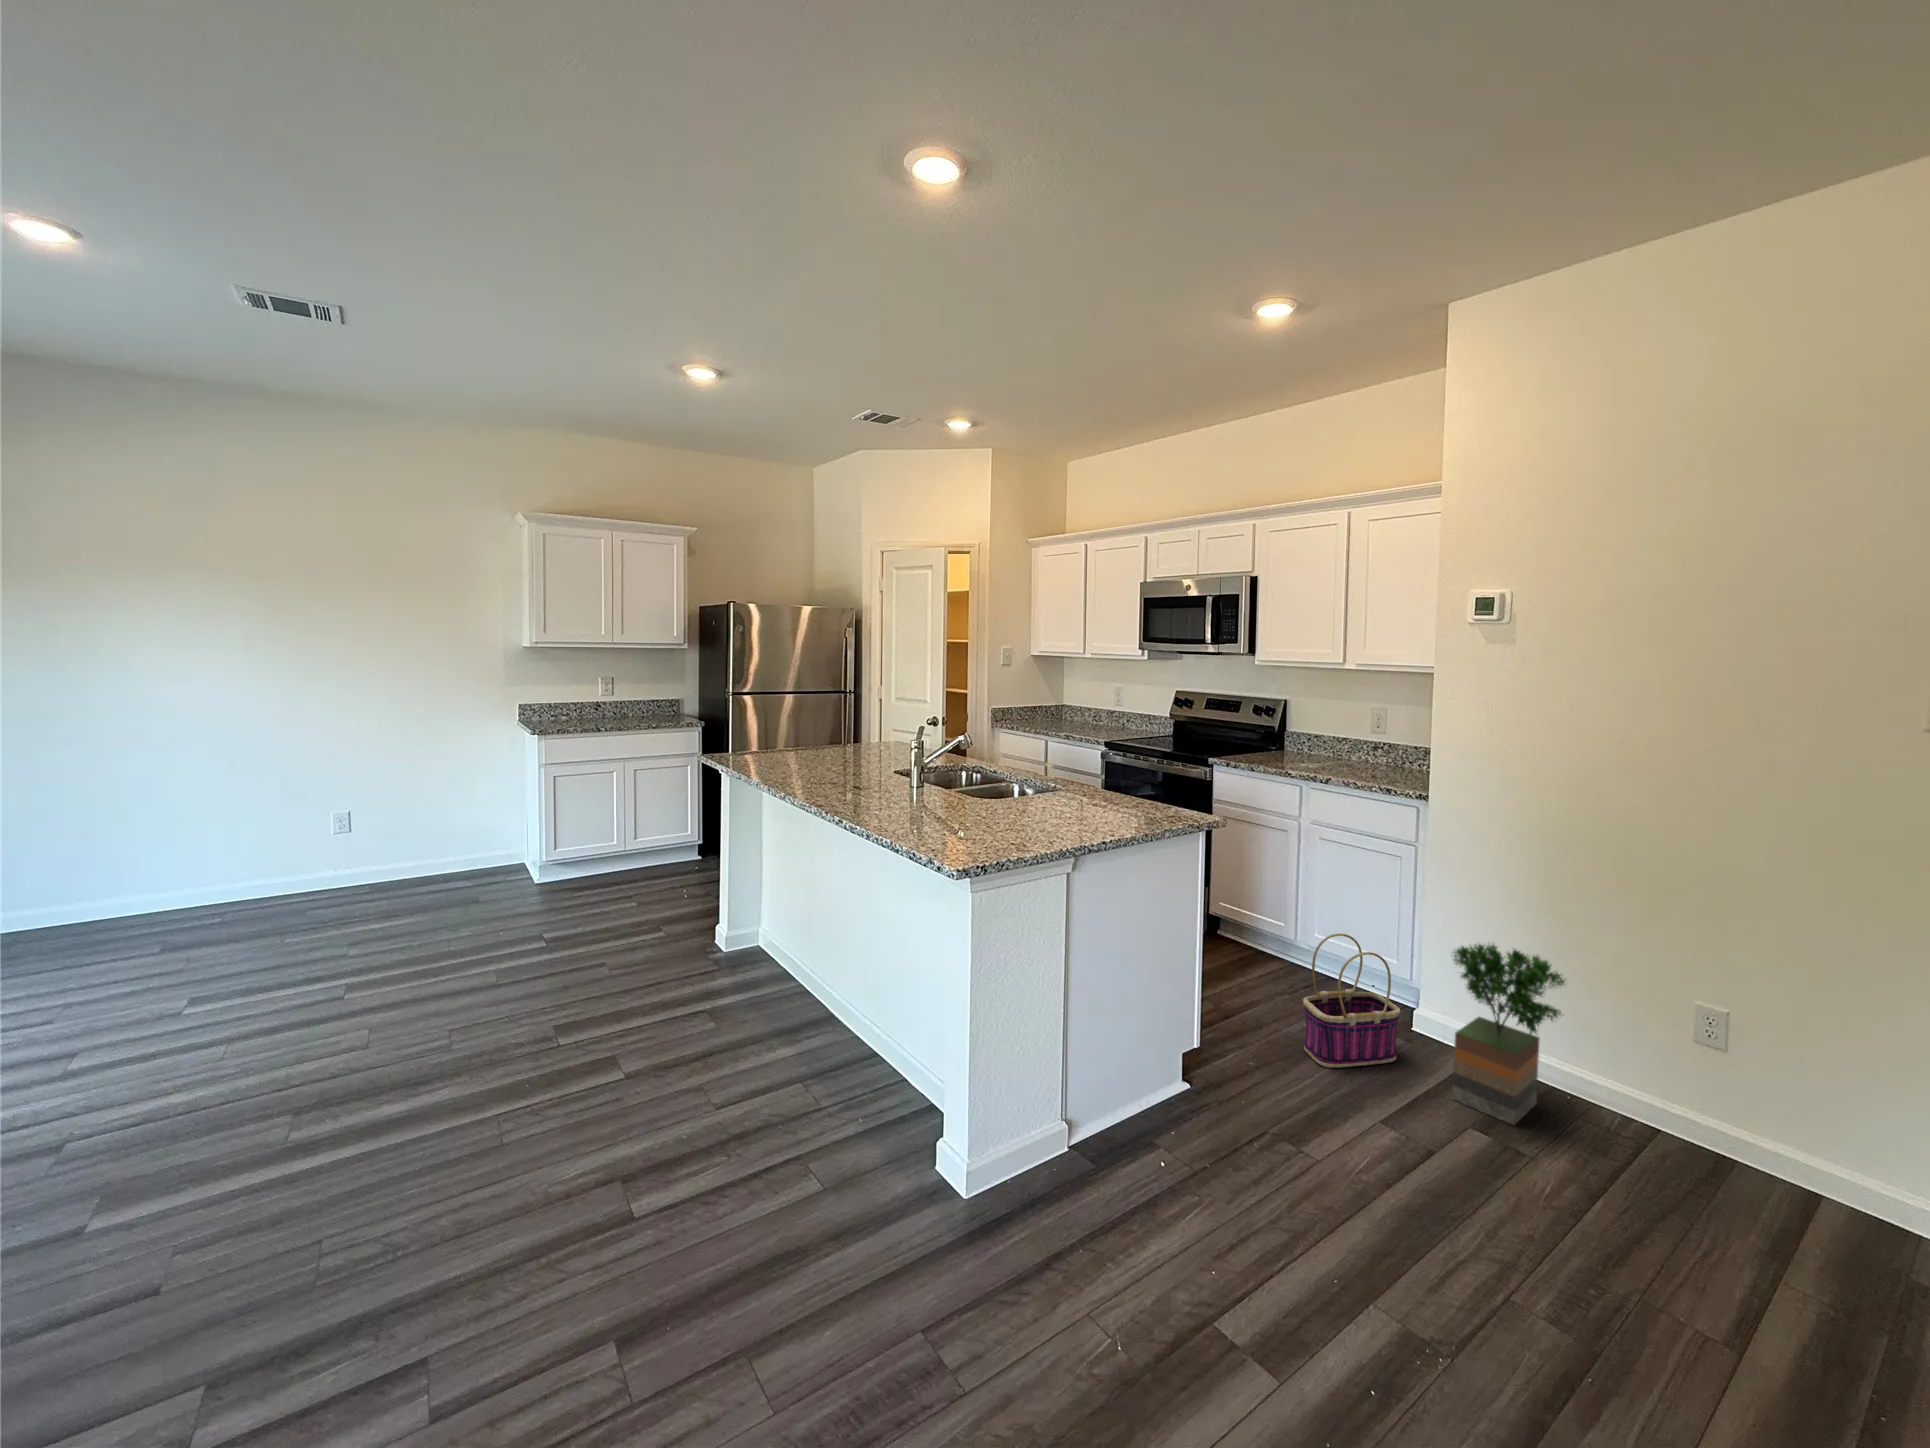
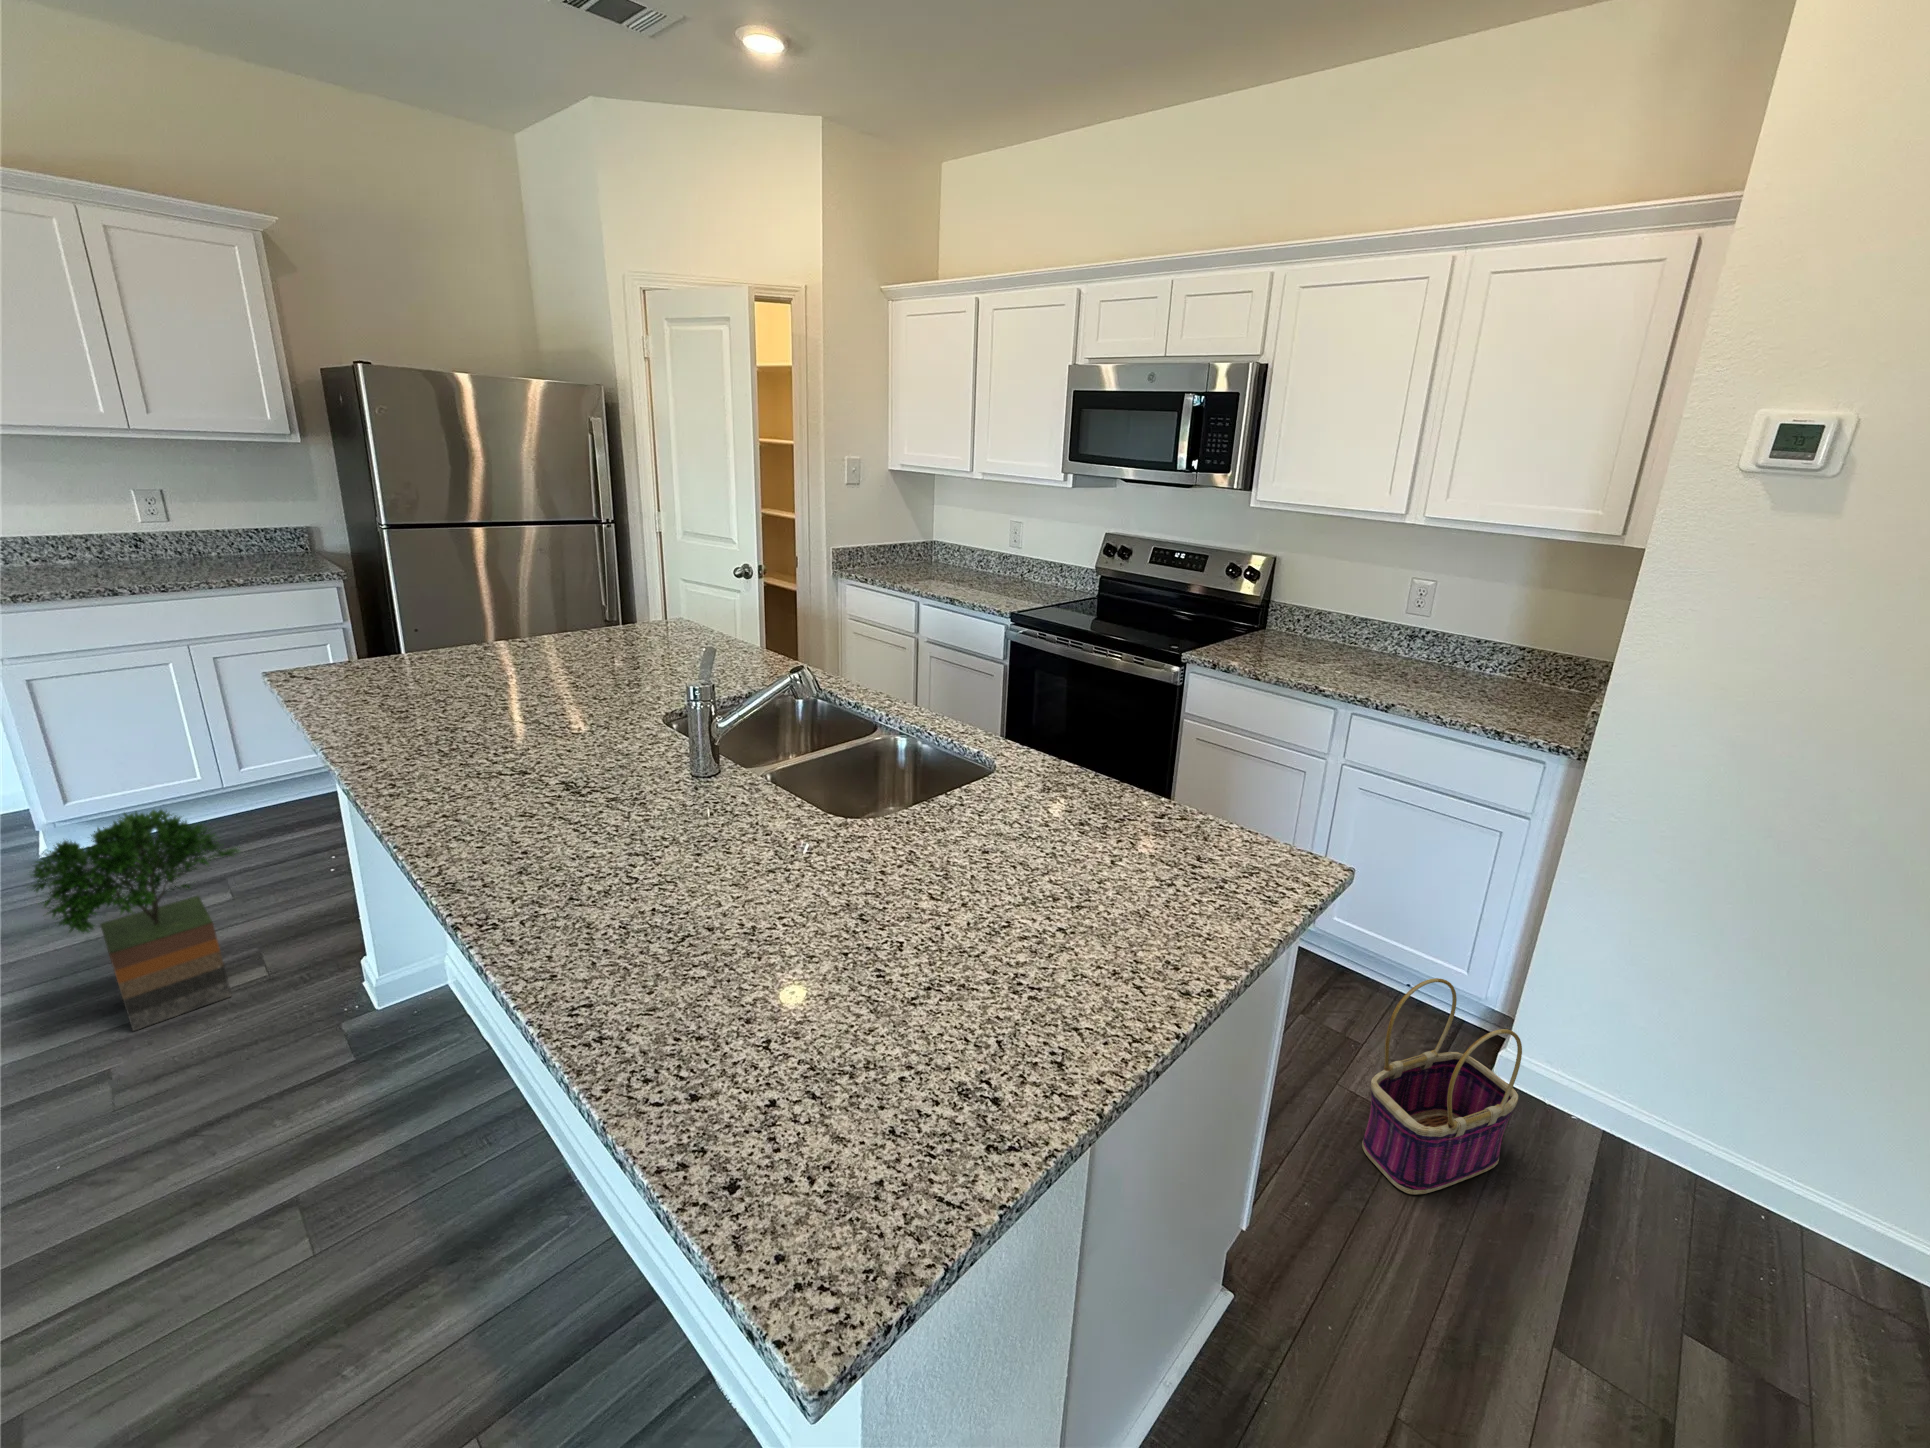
potted tree: present [1452,944,1565,1125] -> present [31,810,239,1031]

